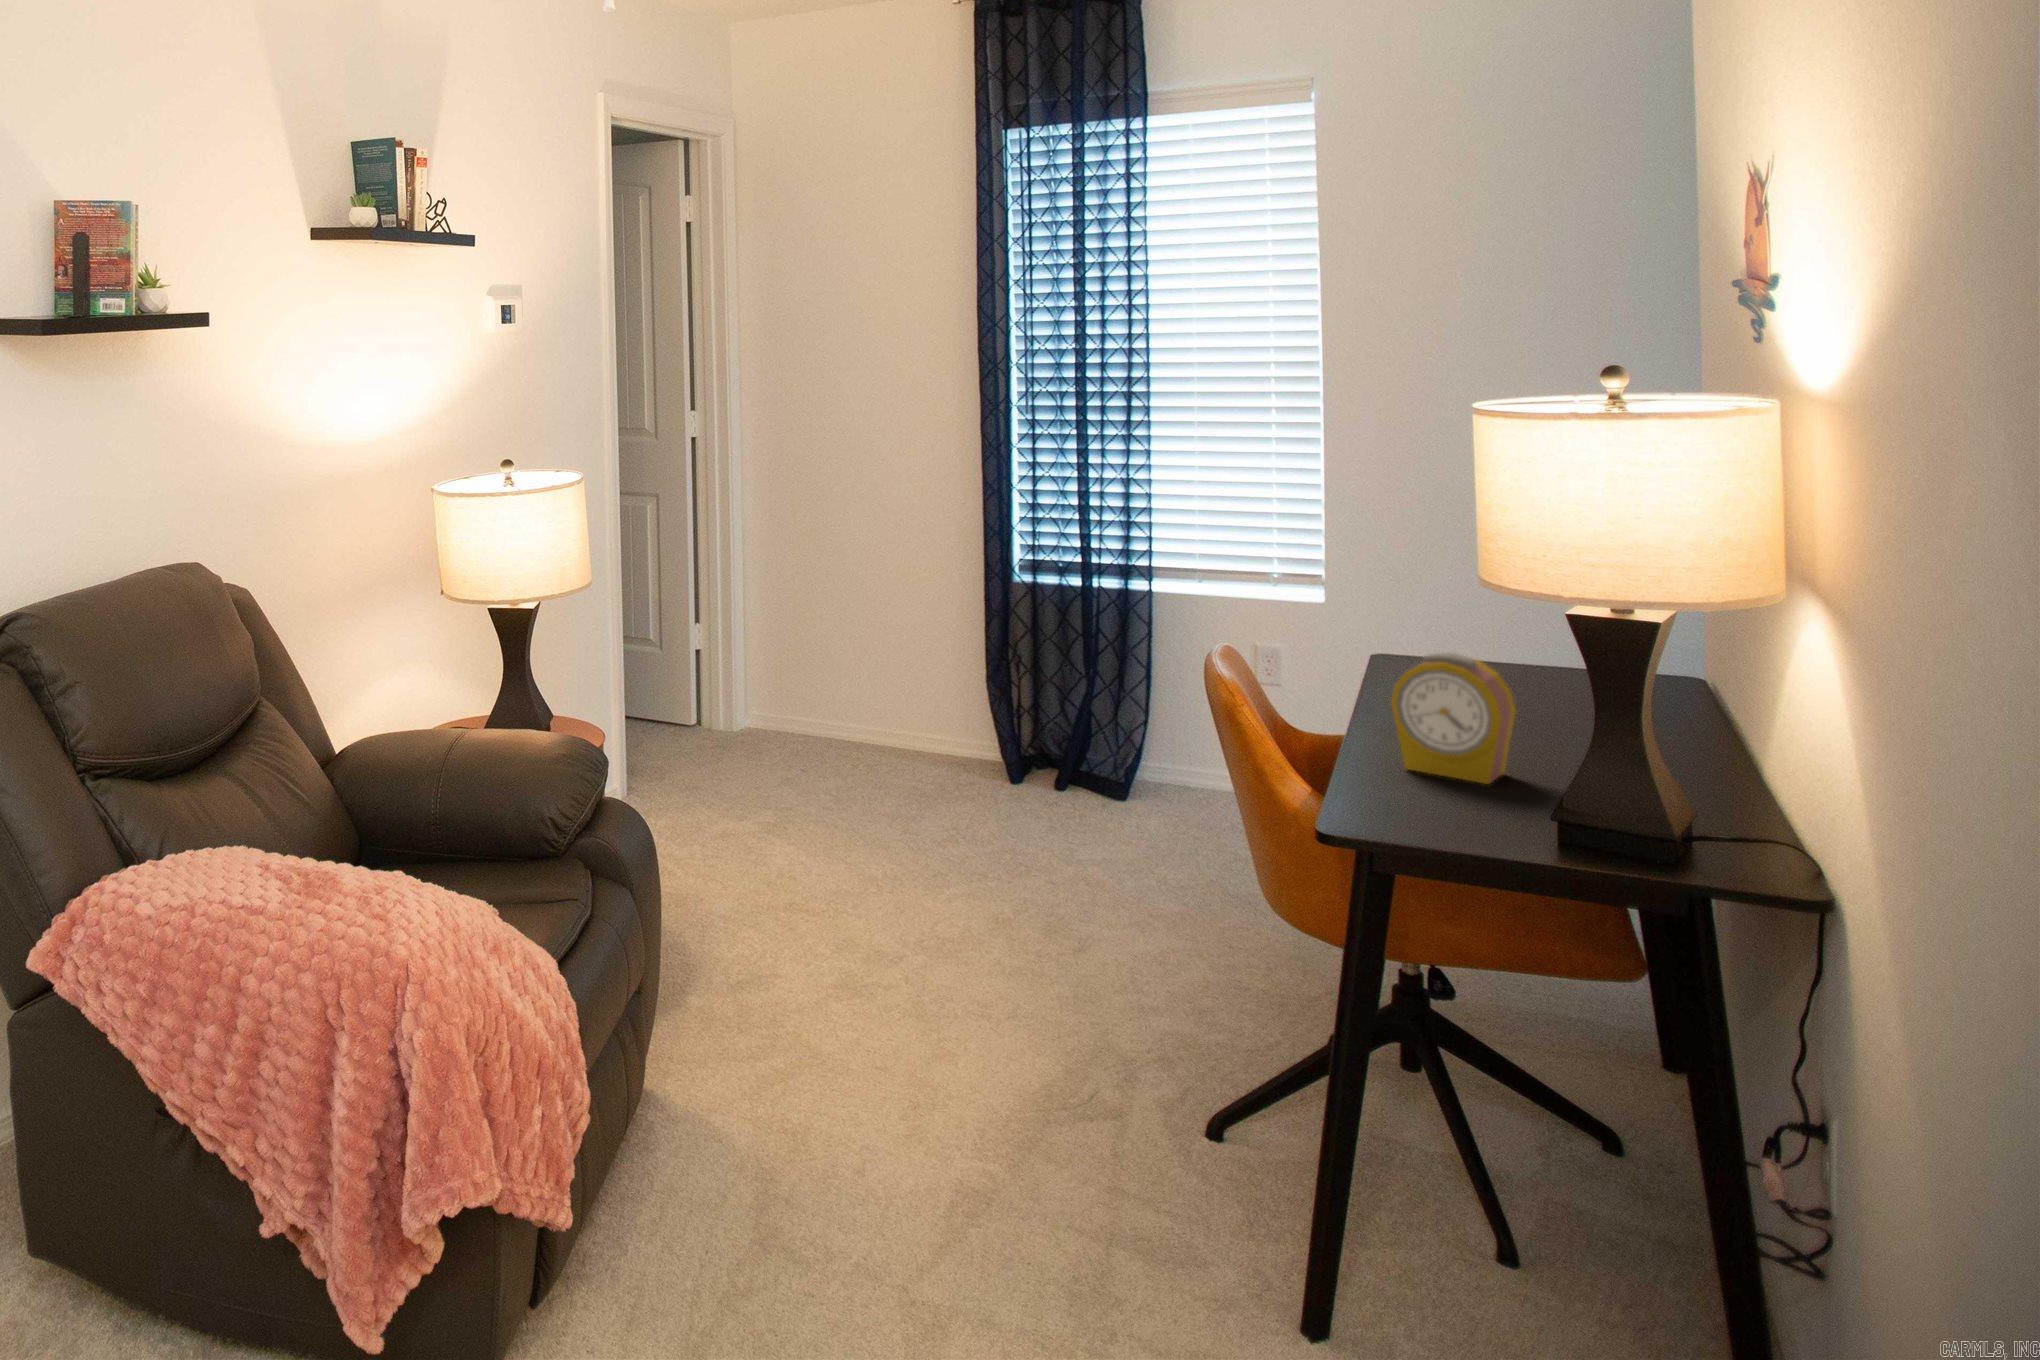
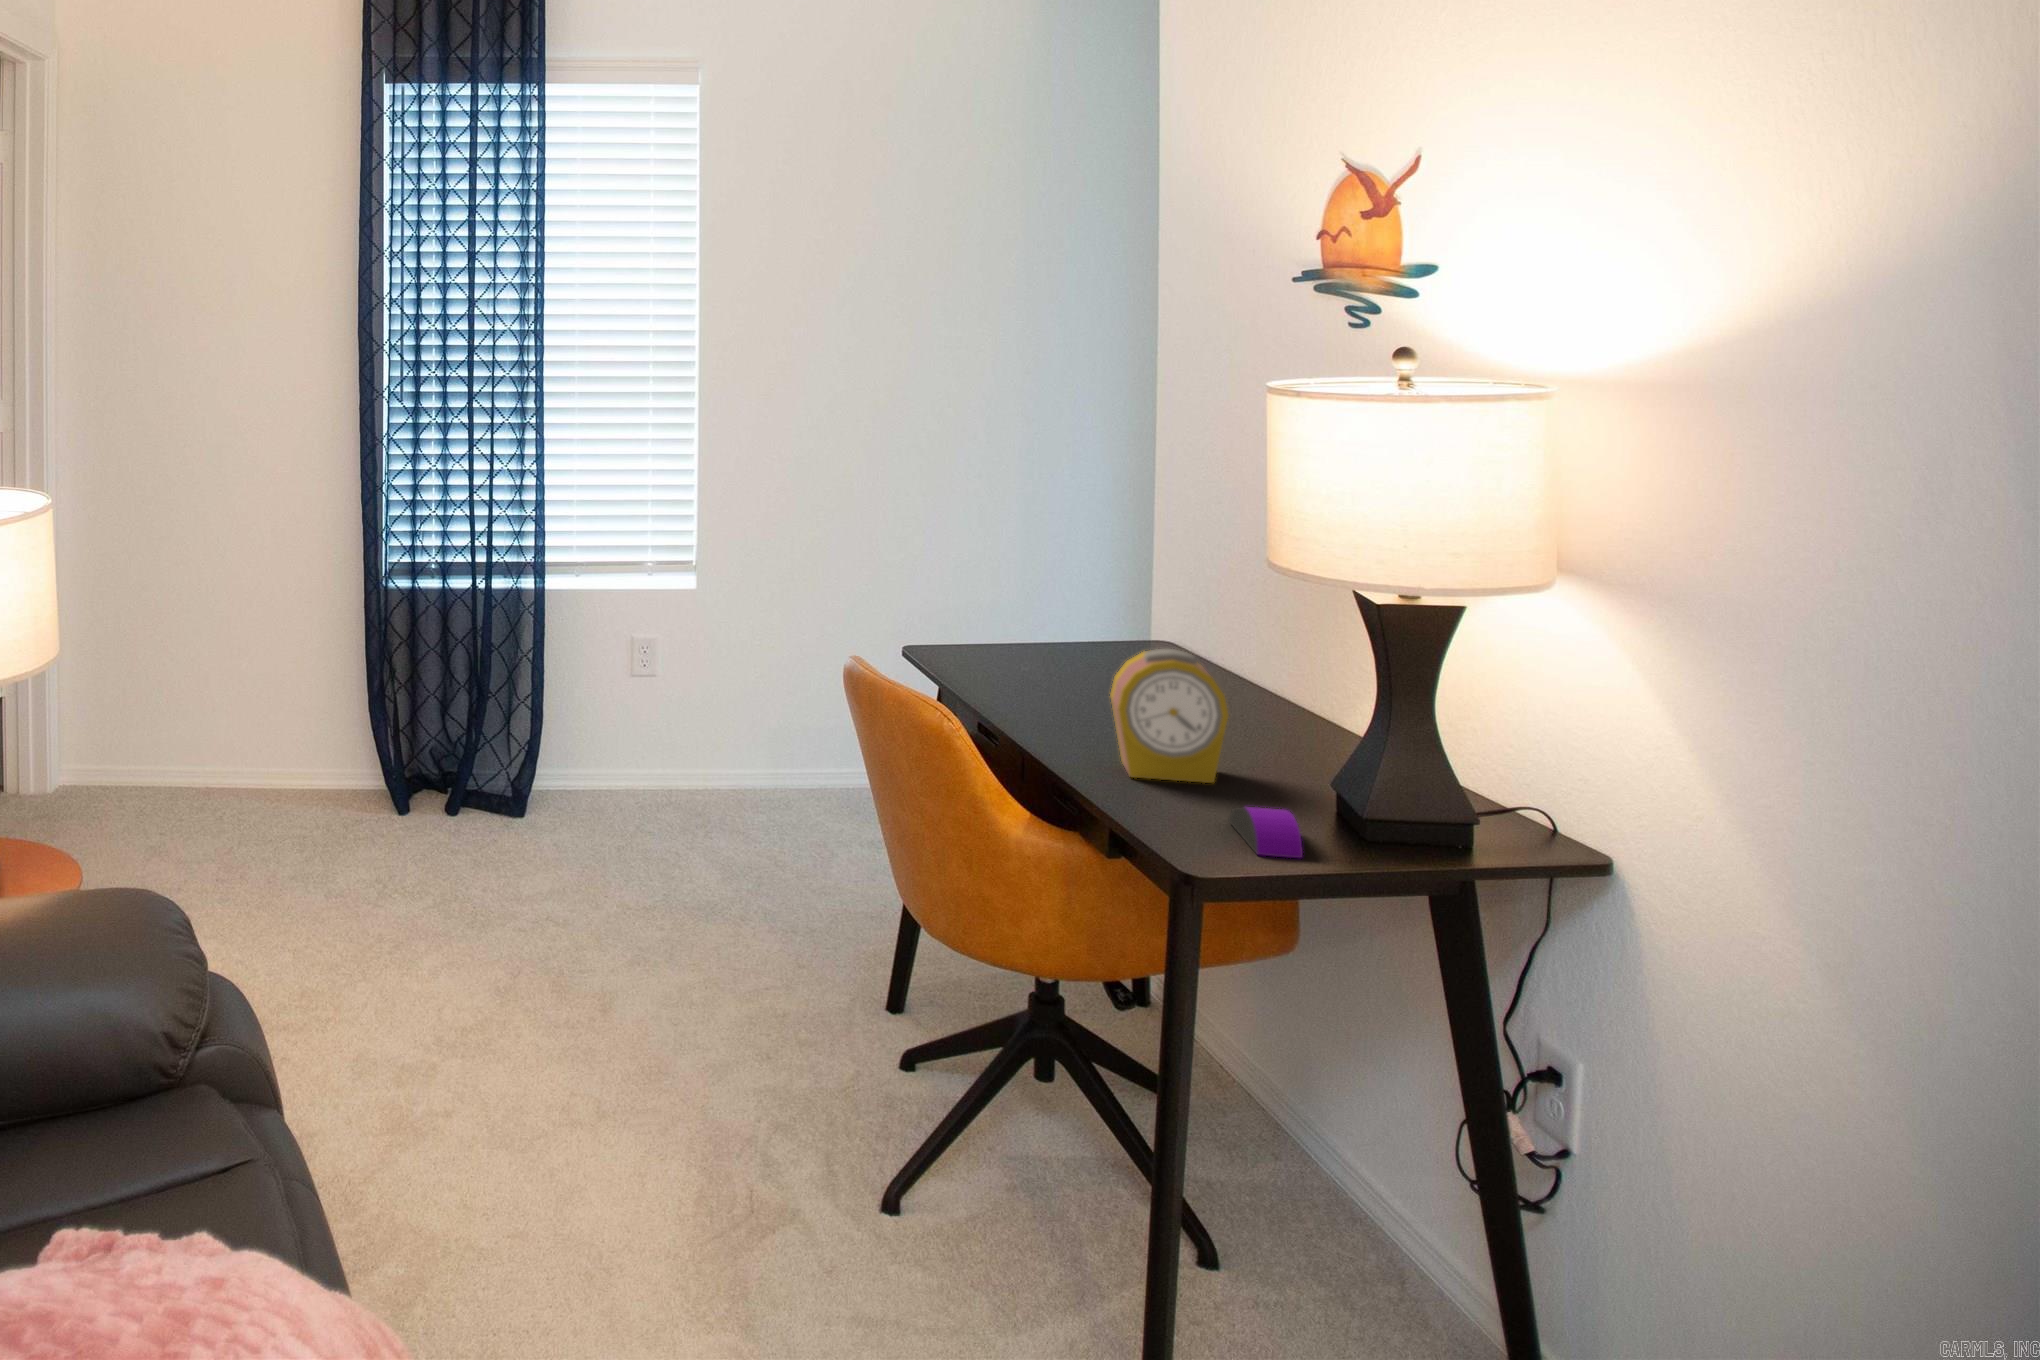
computer mouse: none [1408,790,1485,837] -> present [1229,807,1303,858]

